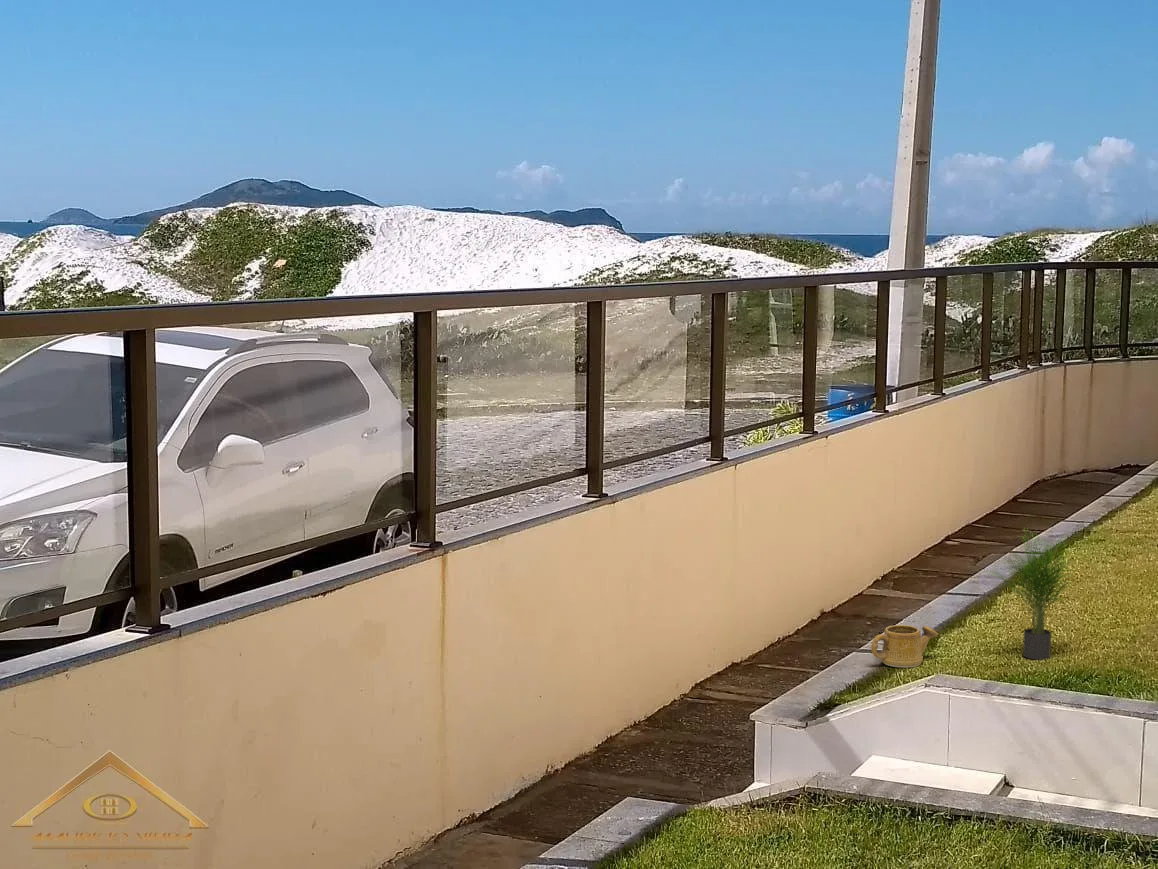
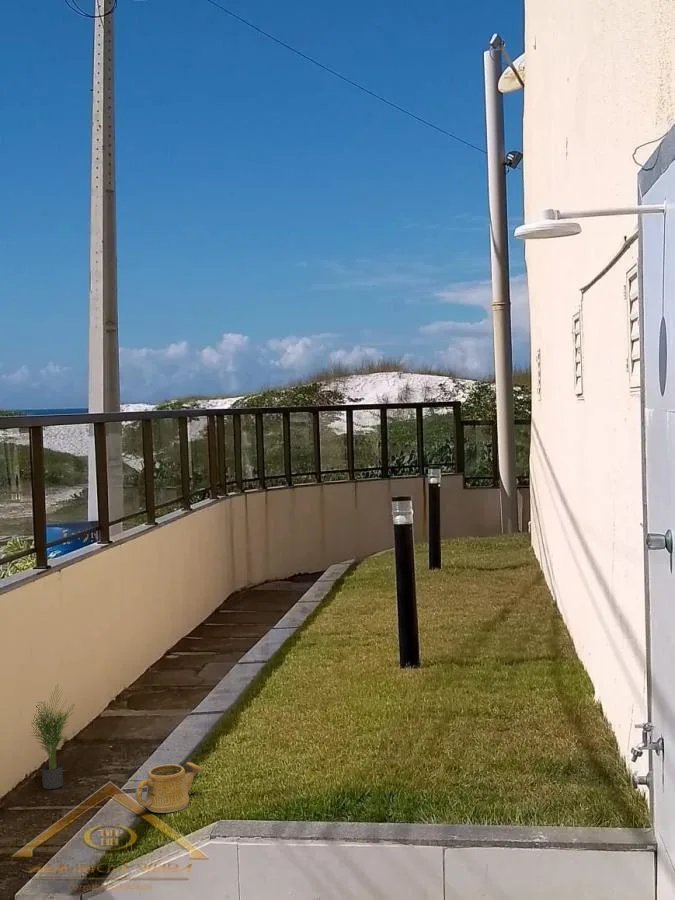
potted plant: present [999,539,1073,660] -> present [32,702,70,789]

